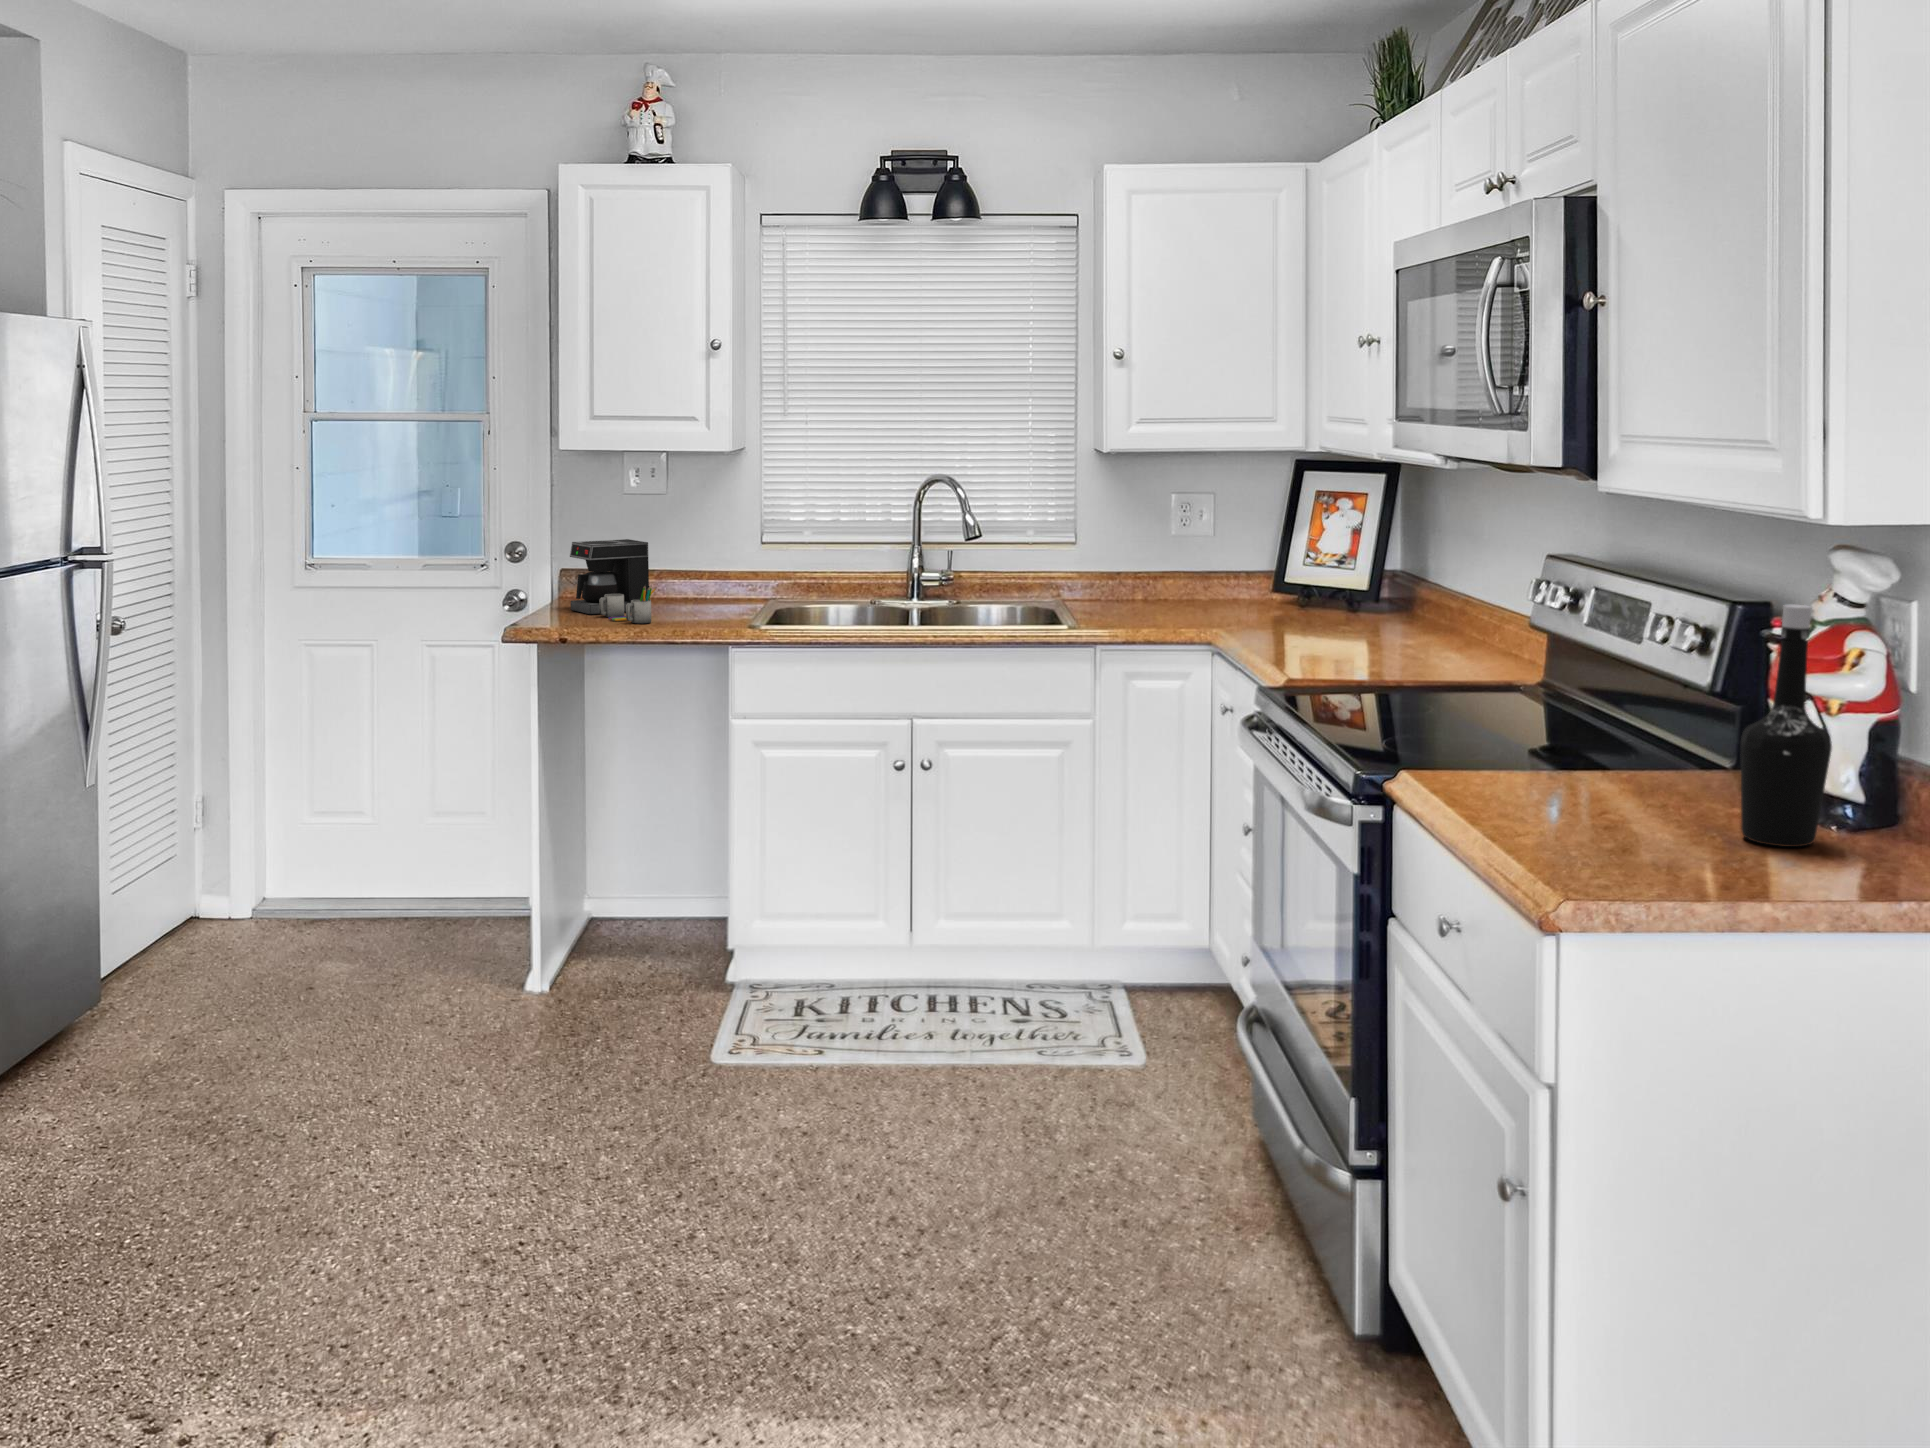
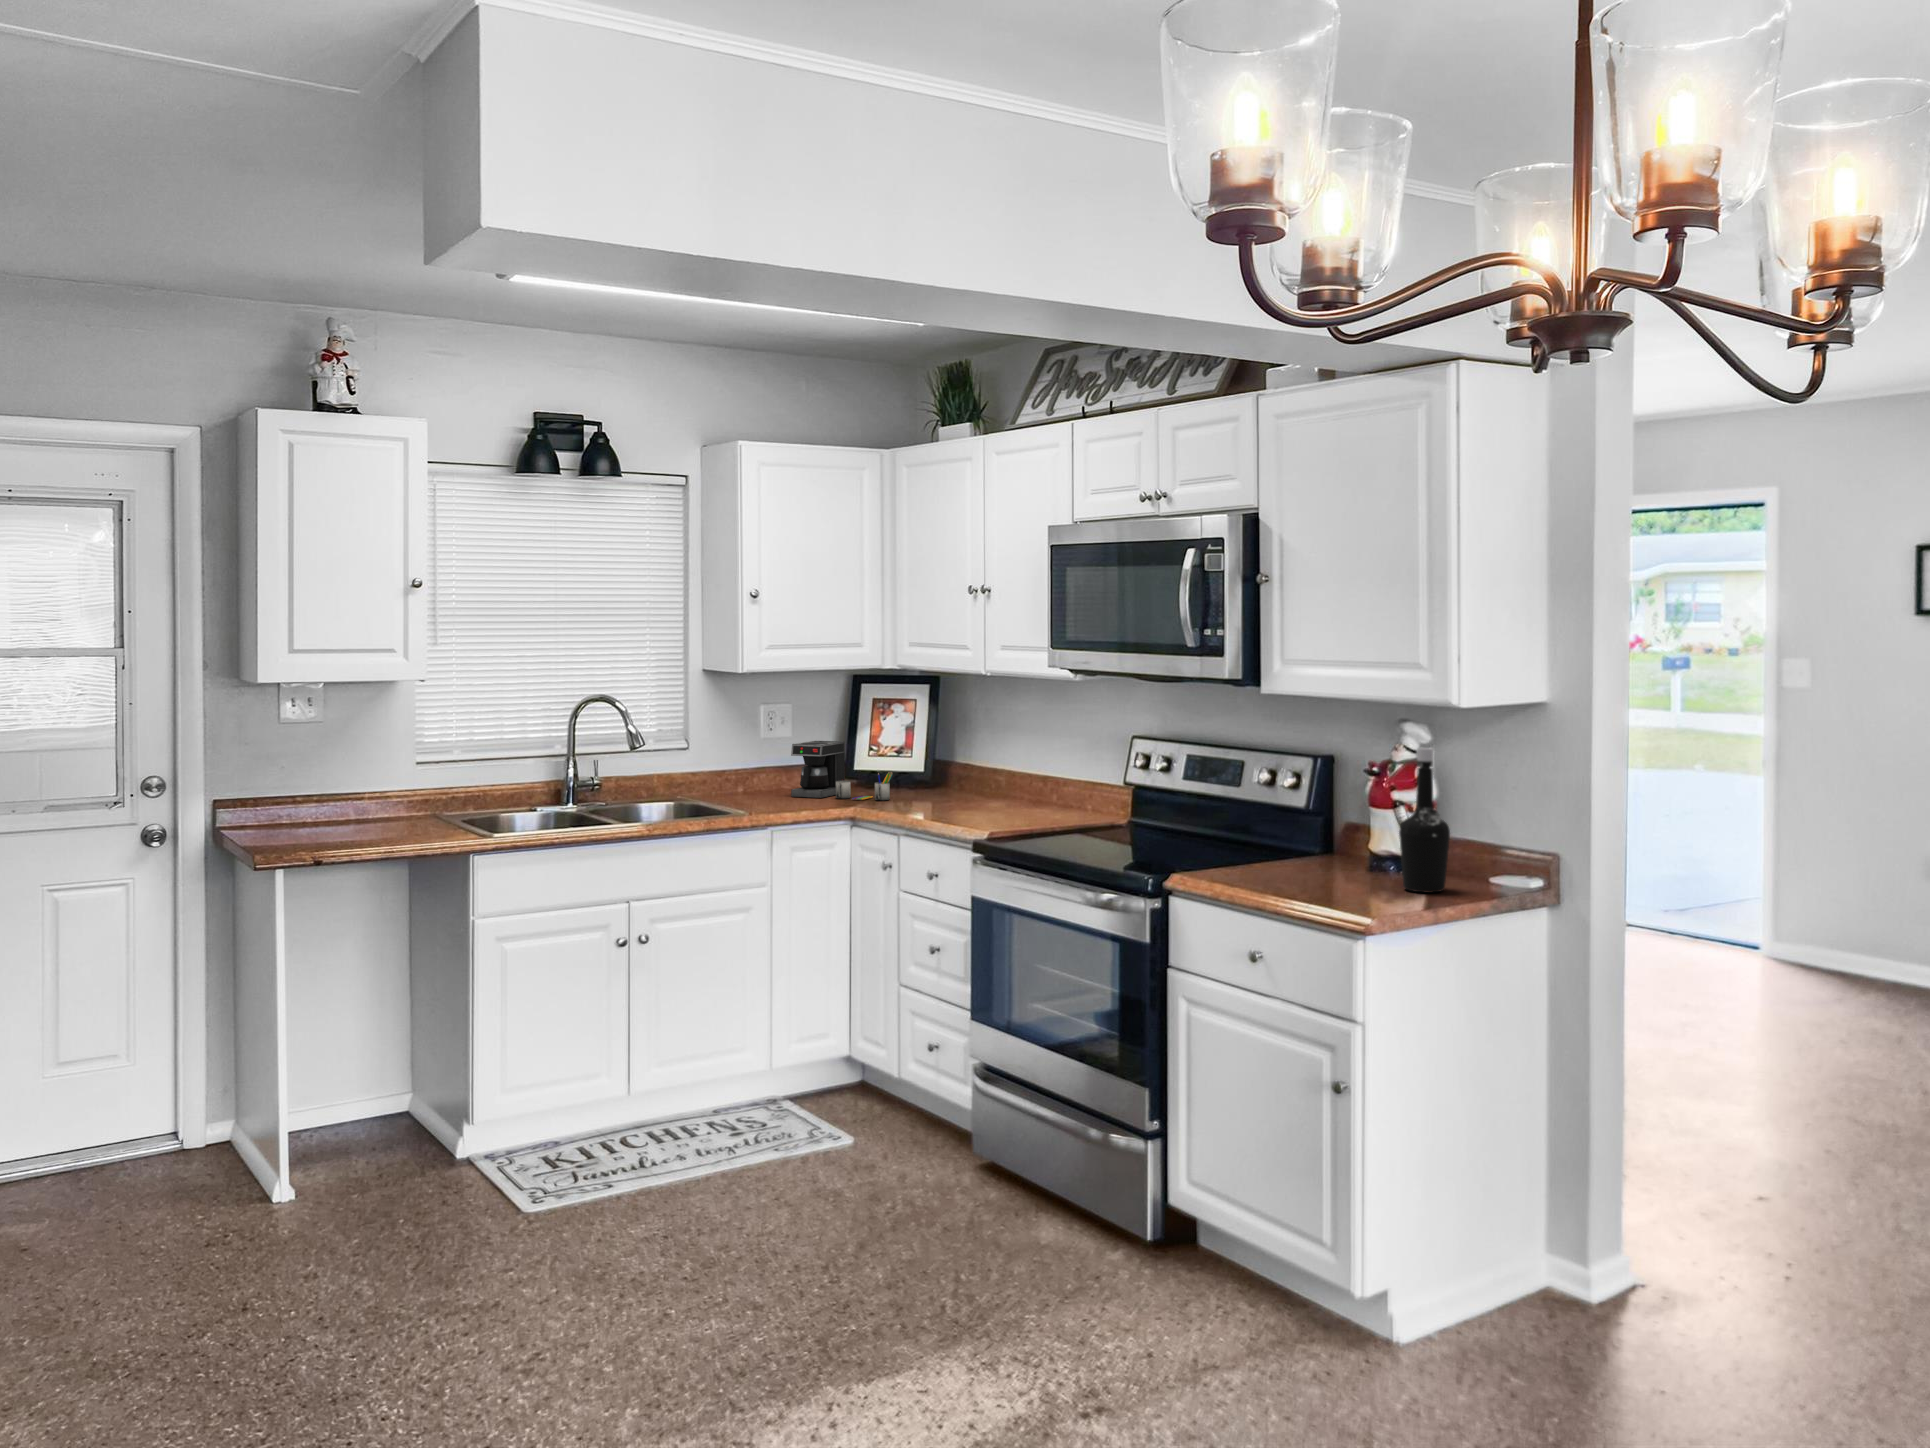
coffee maker: present [570,539,656,624] -> present [791,741,893,800]

